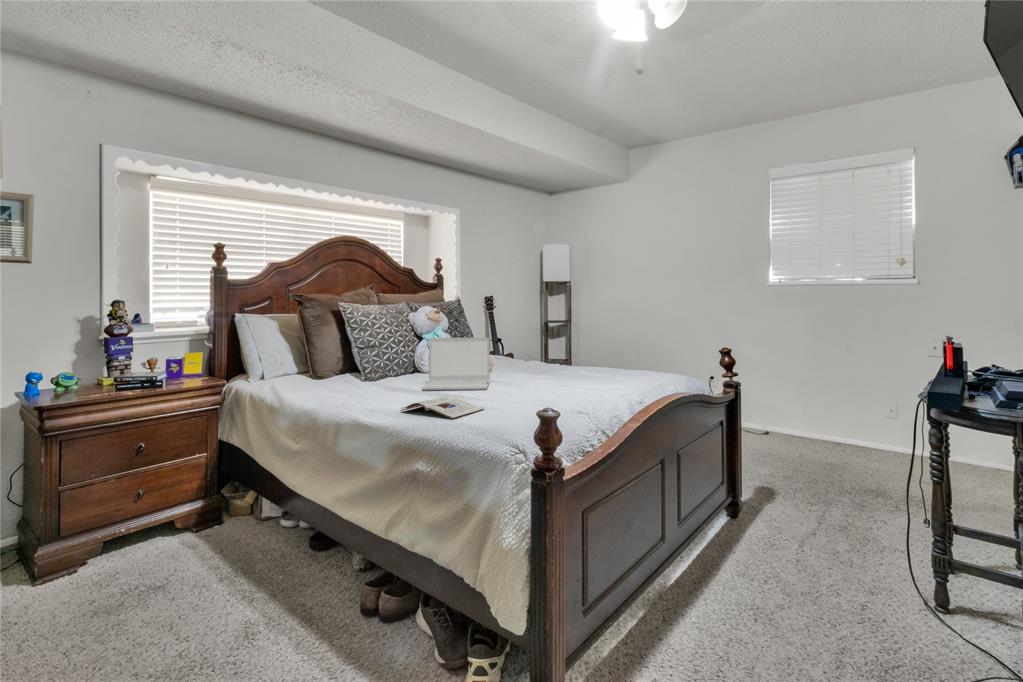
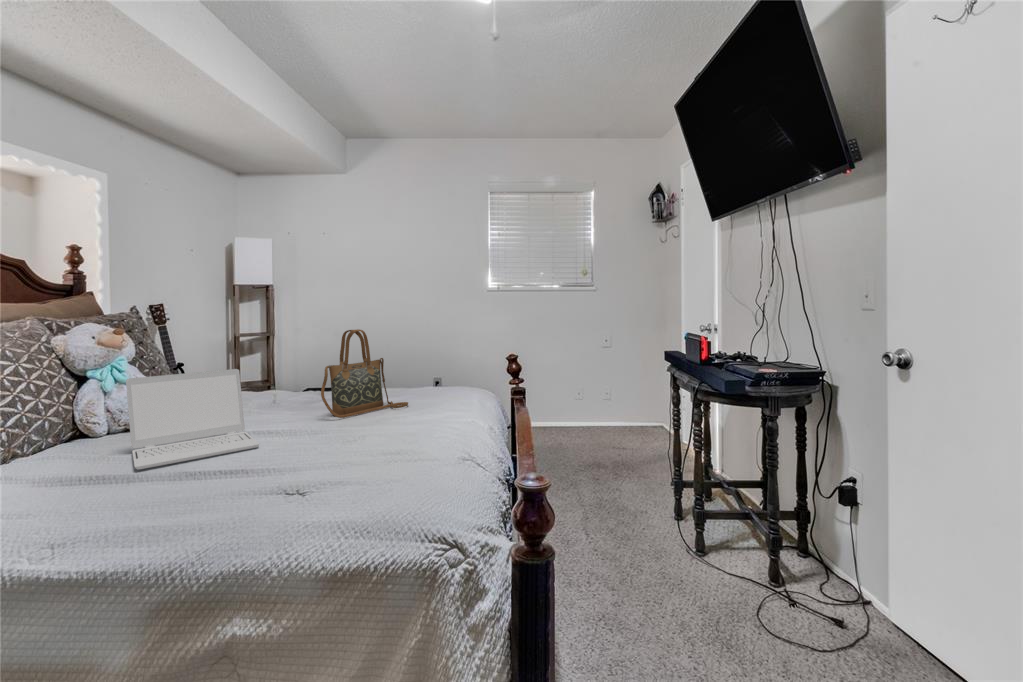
handbag: none [542,314,614,381] -> present [321,329,408,418]
magazine: present [400,396,484,419] -> none [146,475,307,529]

